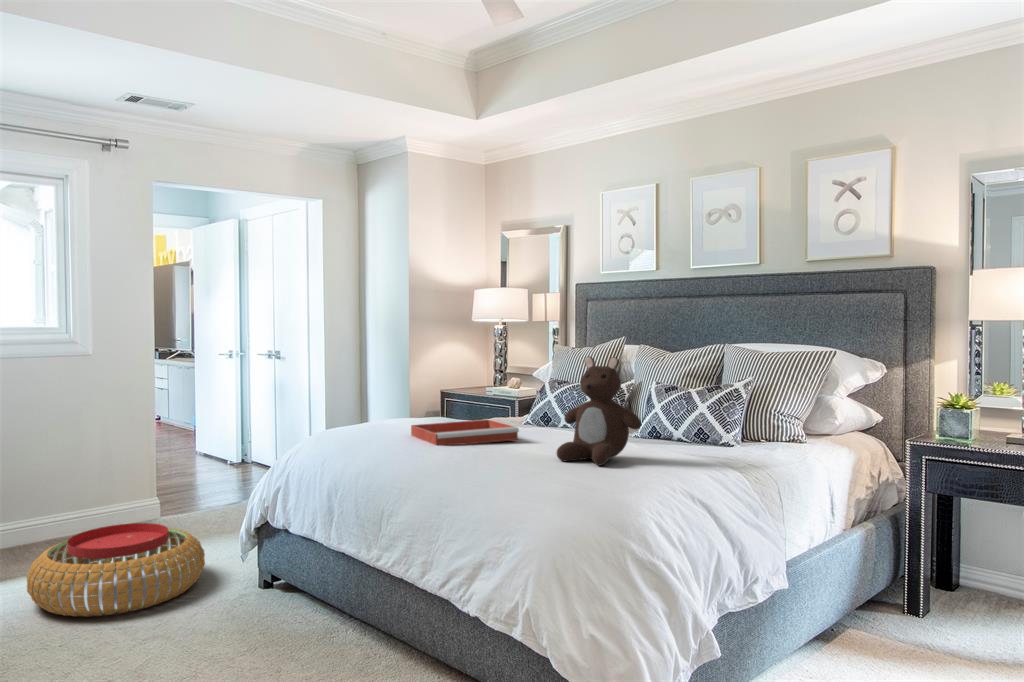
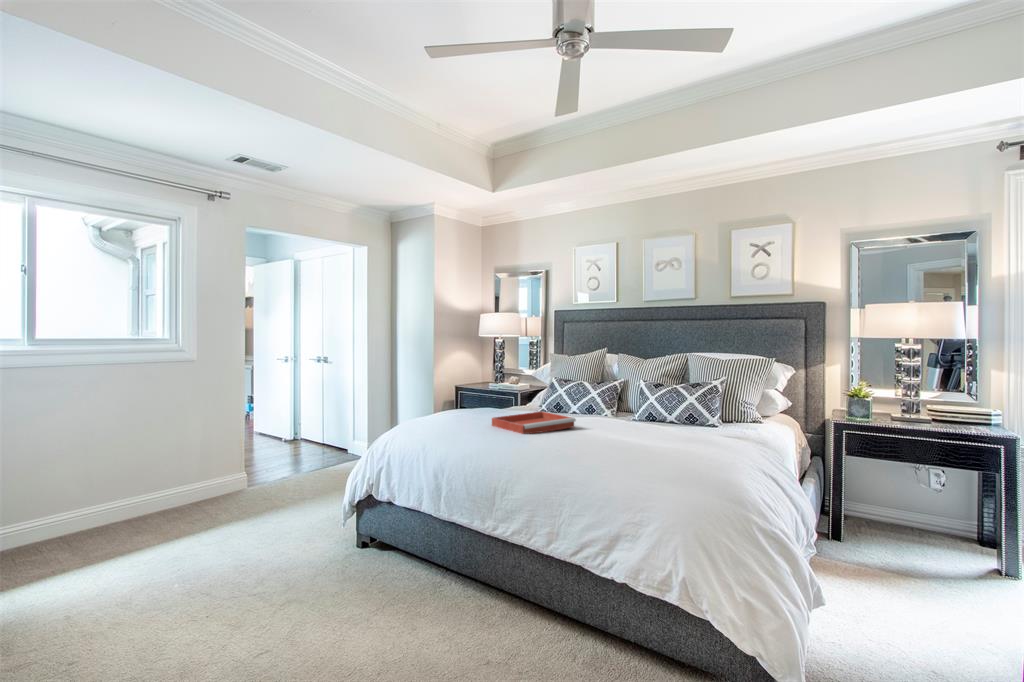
teddy bear: present [557,356,641,465] -> none [624,366,689,448]
pouf: present [27,523,205,617] -> none [166,499,312,584]

